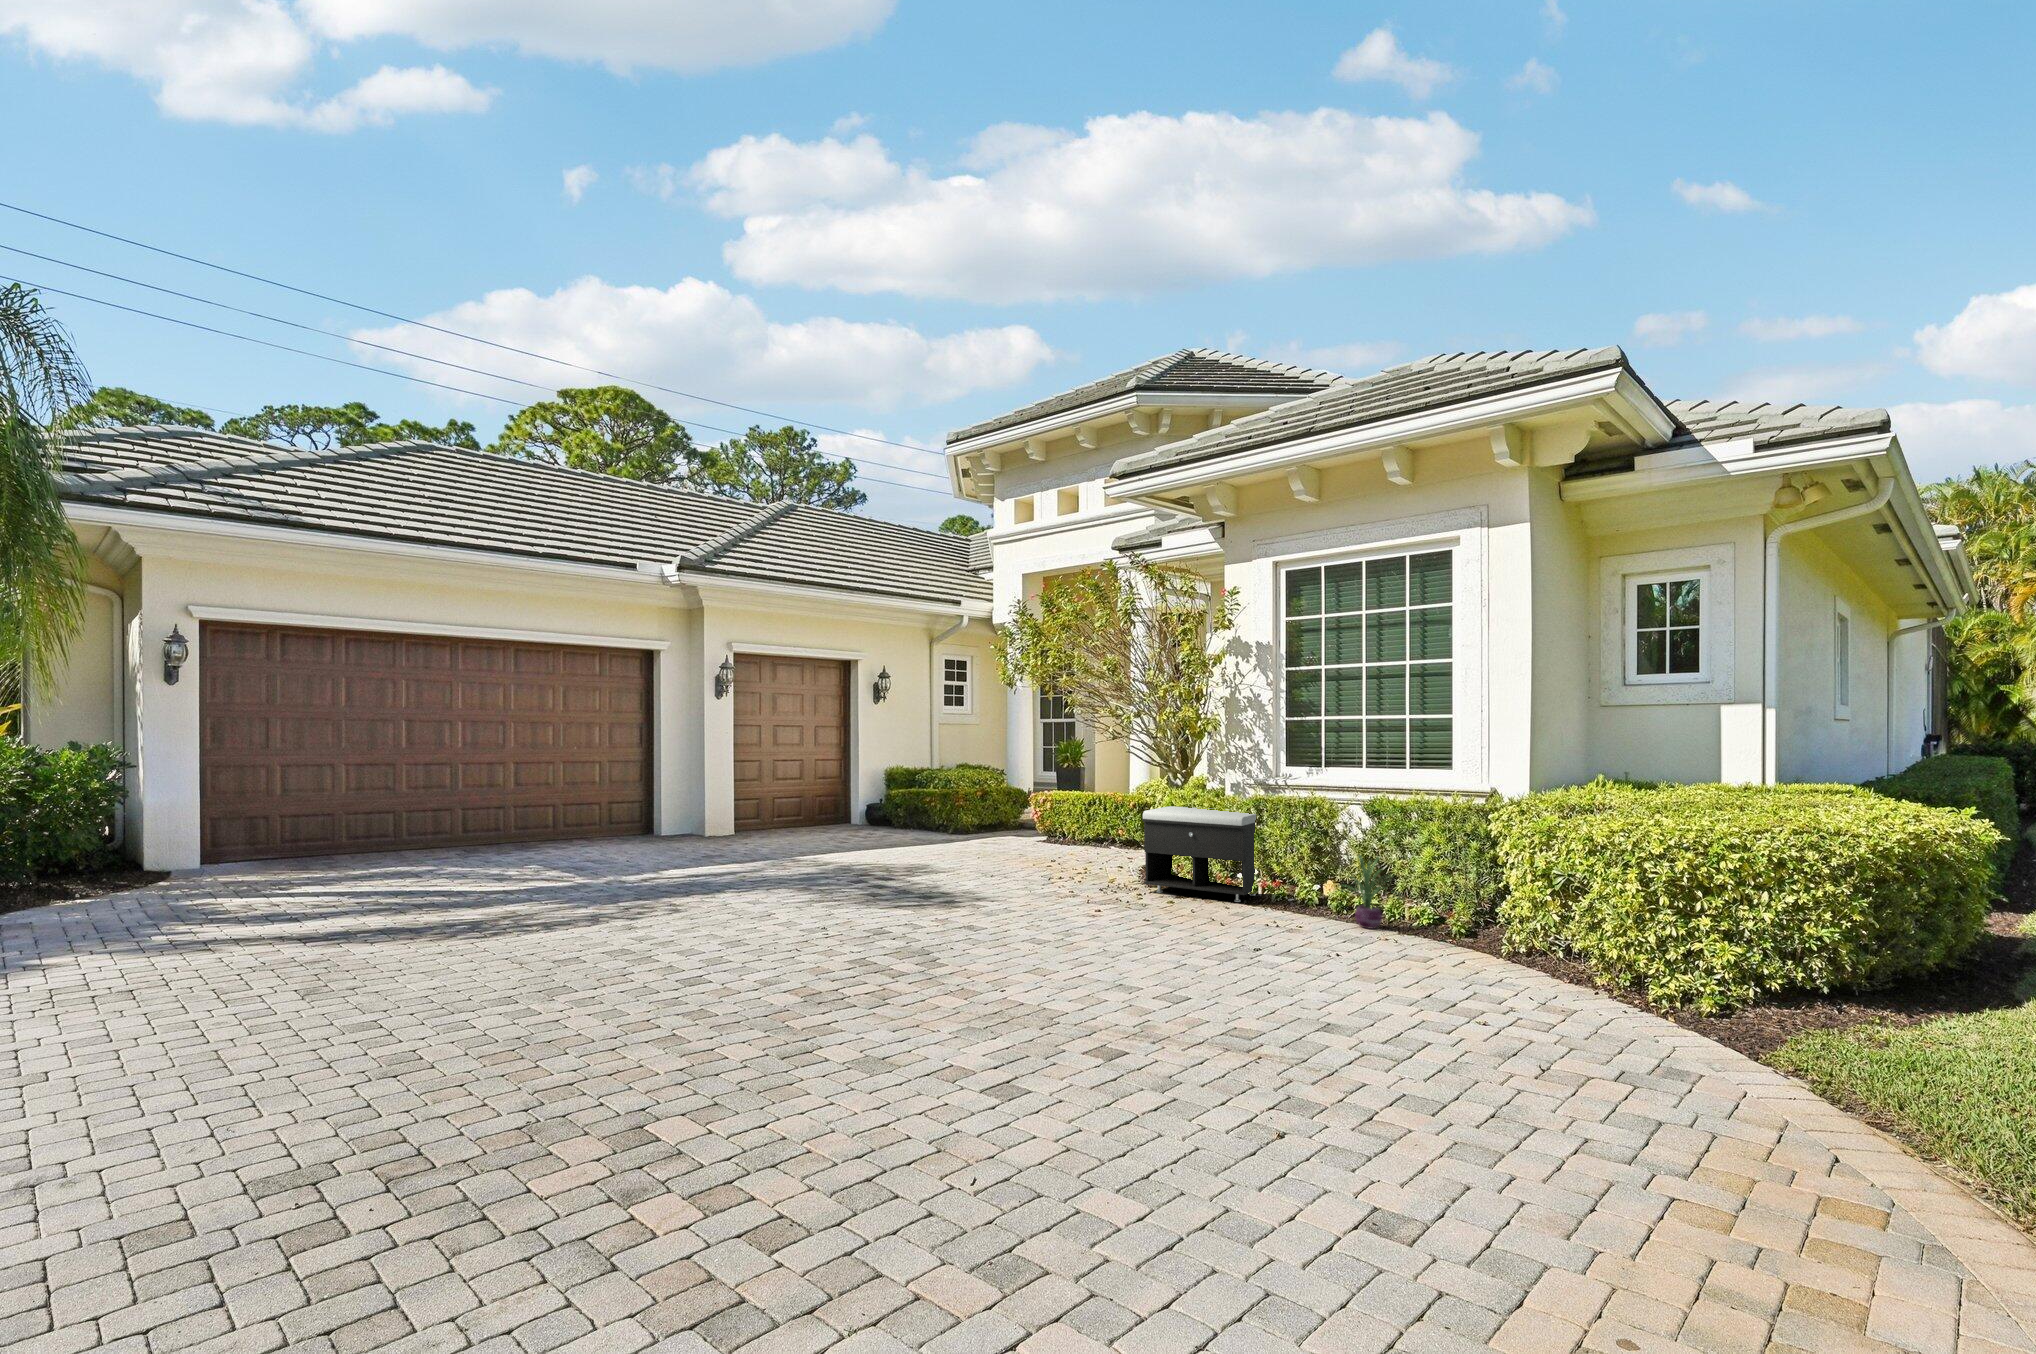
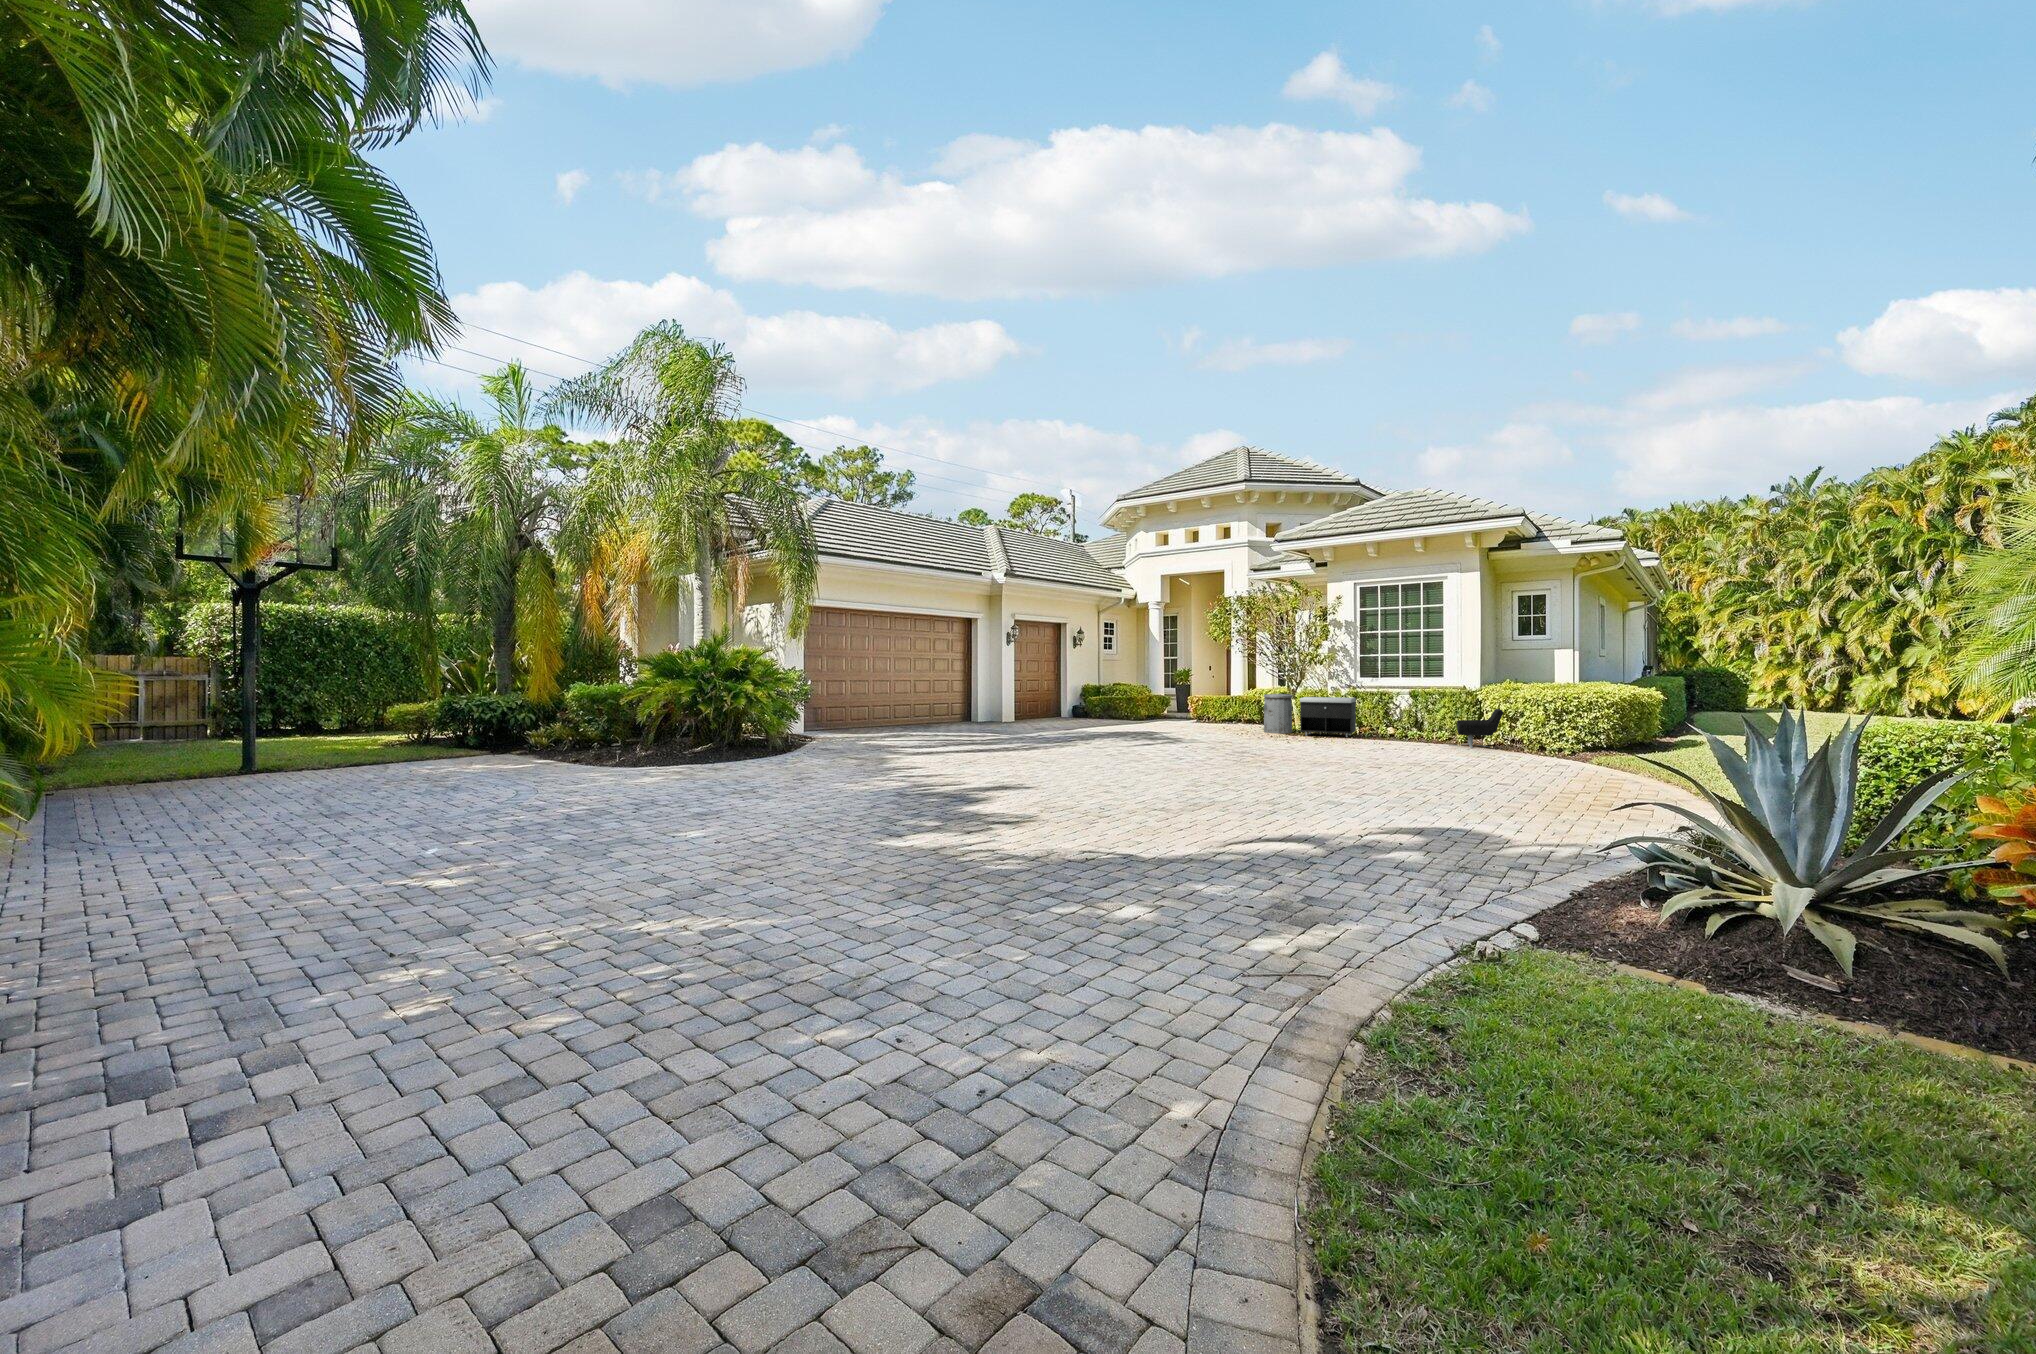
trash can: none [1088,797,1151,883] -> present [1264,694,1292,733]
decorative plant: present [1345,855,1387,929] -> none [1396,712,1431,742]
lounge chair: none [1445,858,1579,965] -> present [1457,709,1503,748]

